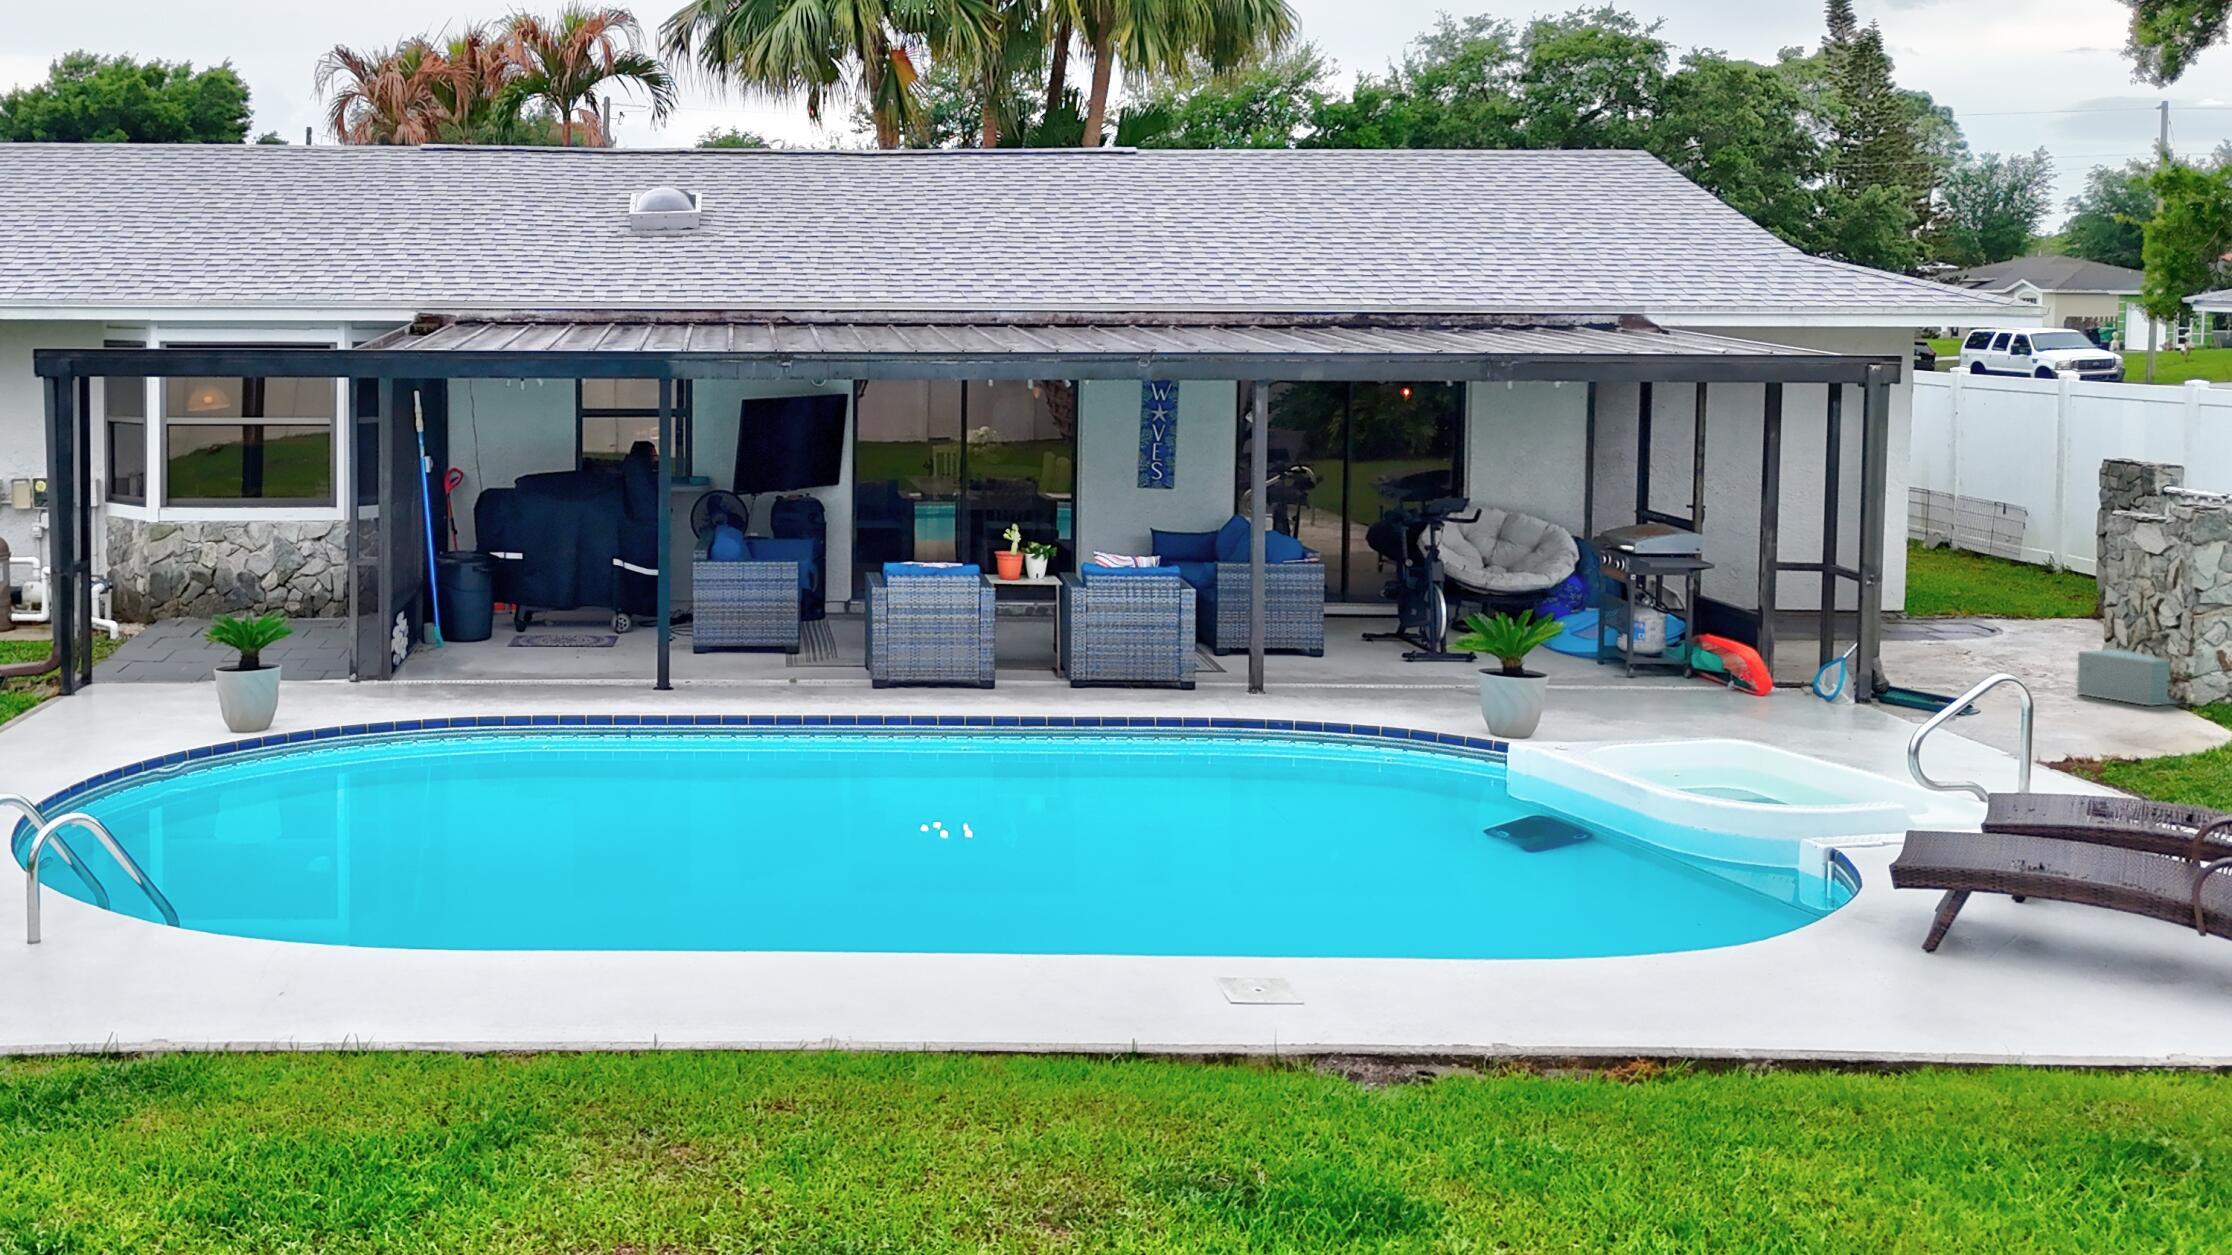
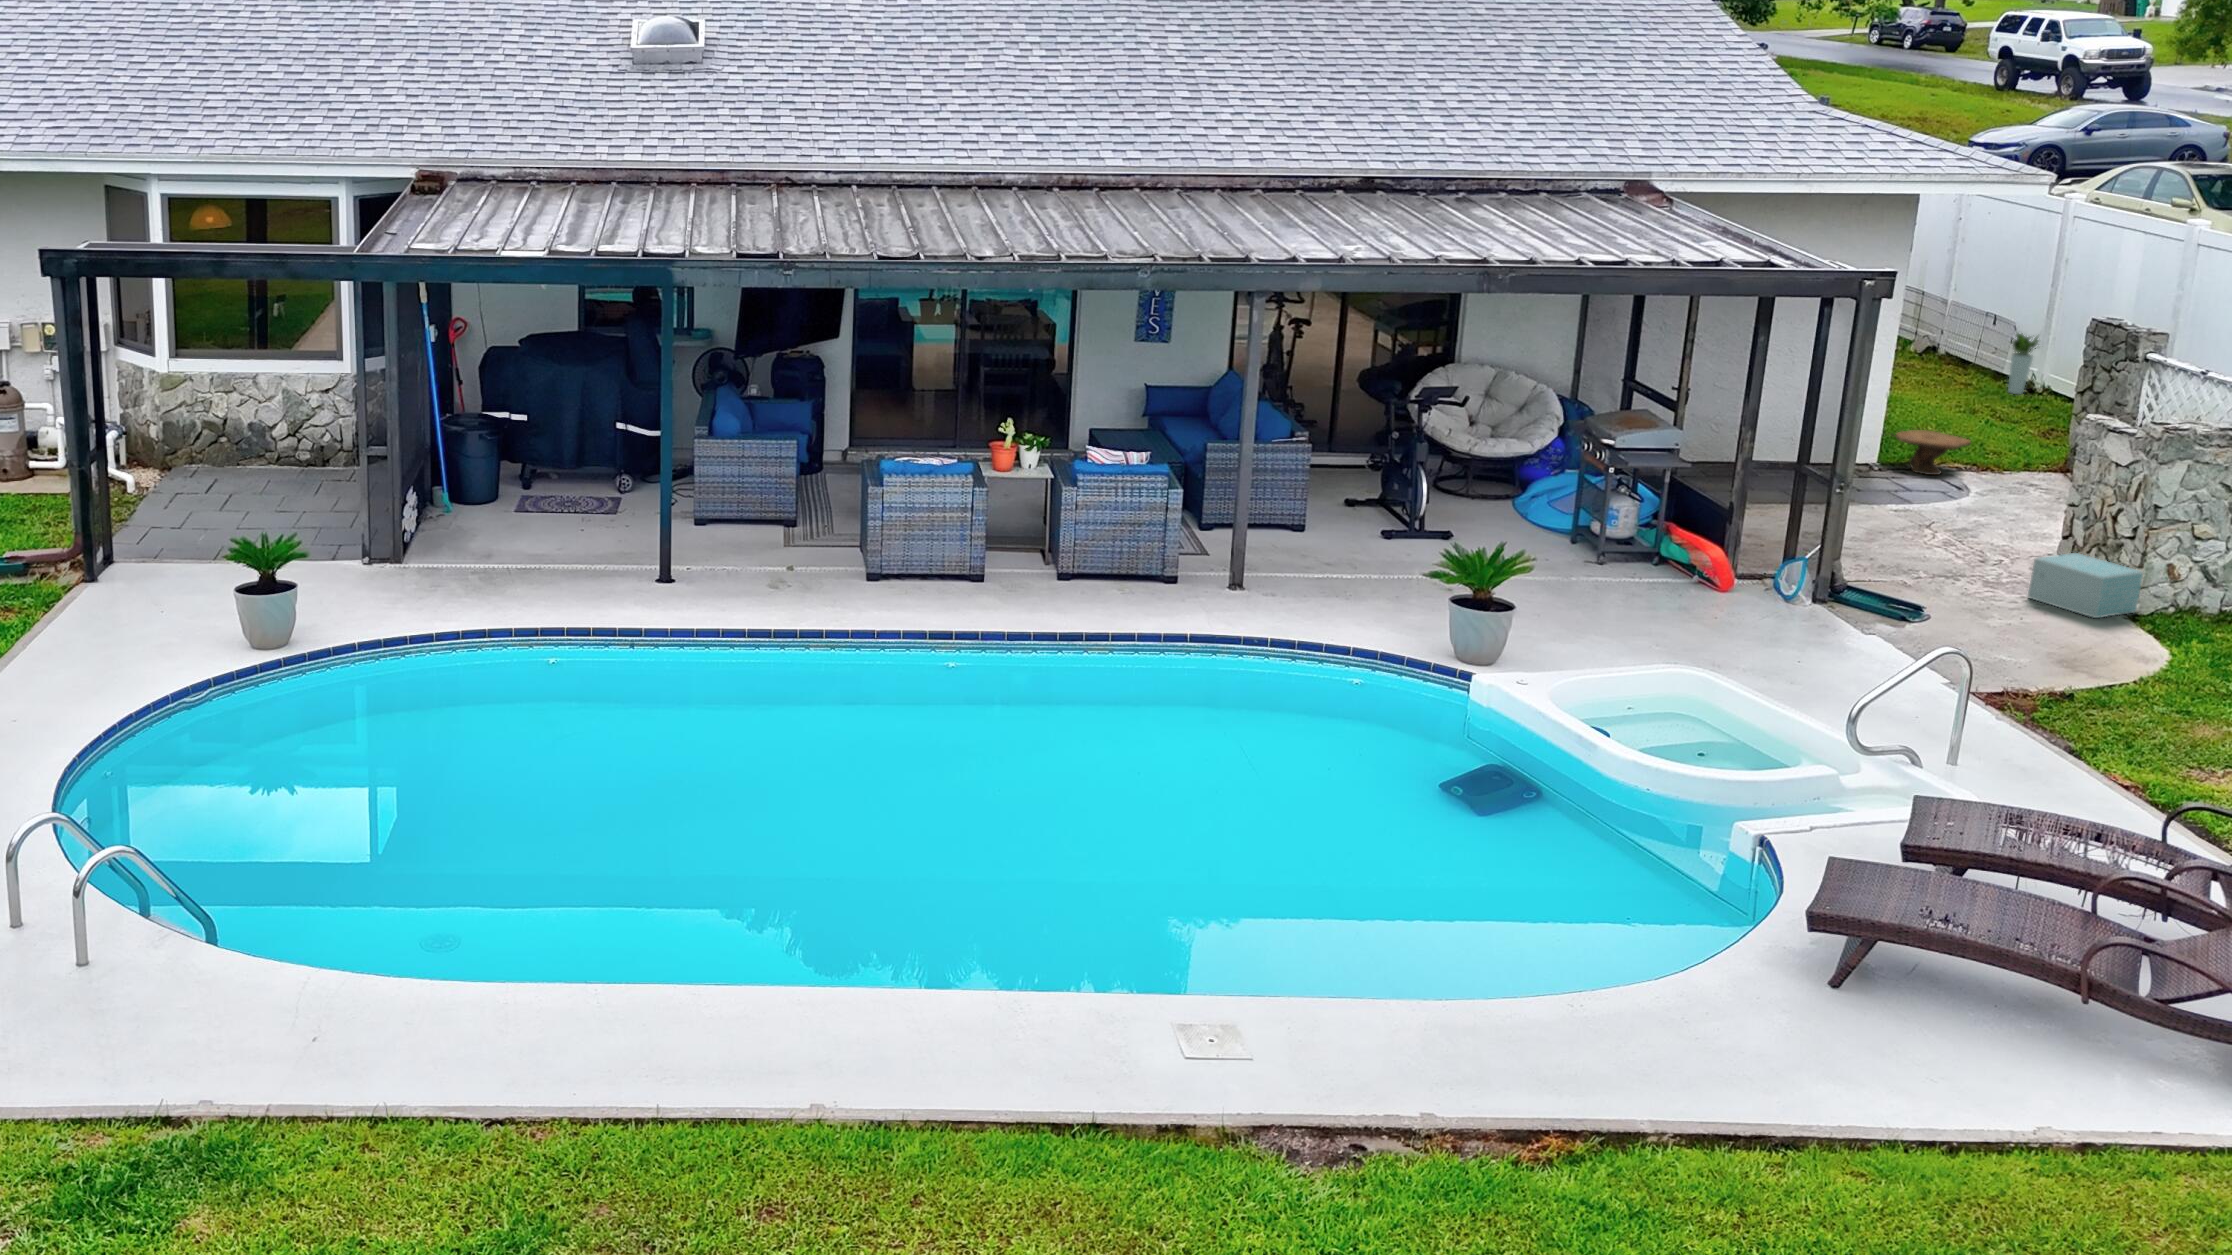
planter: none [2025,512,2064,576] -> present [2008,333,2038,394]
side table: none [1911,580,2001,623] -> present [1891,430,1970,475]

